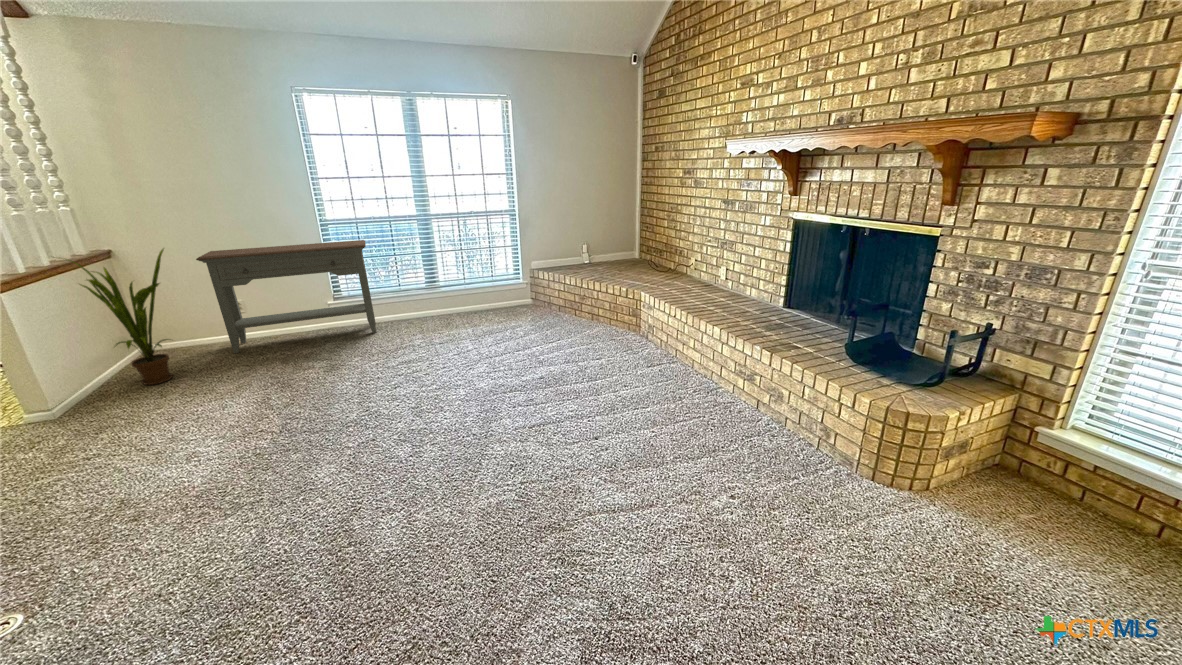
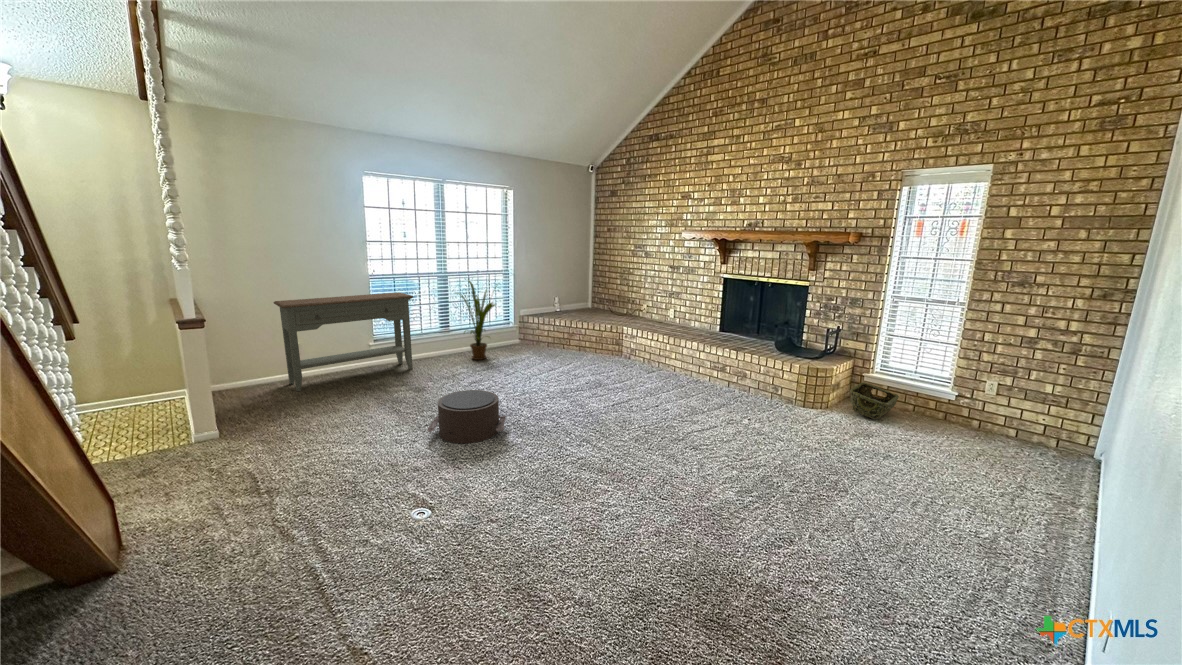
house plant: present [65,248,173,385] -> present [459,281,495,360]
pouf: none [241,382,360,464] -> present [428,390,506,443]
woven basket: none [976,447,1117,542] -> present [850,383,899,419]

